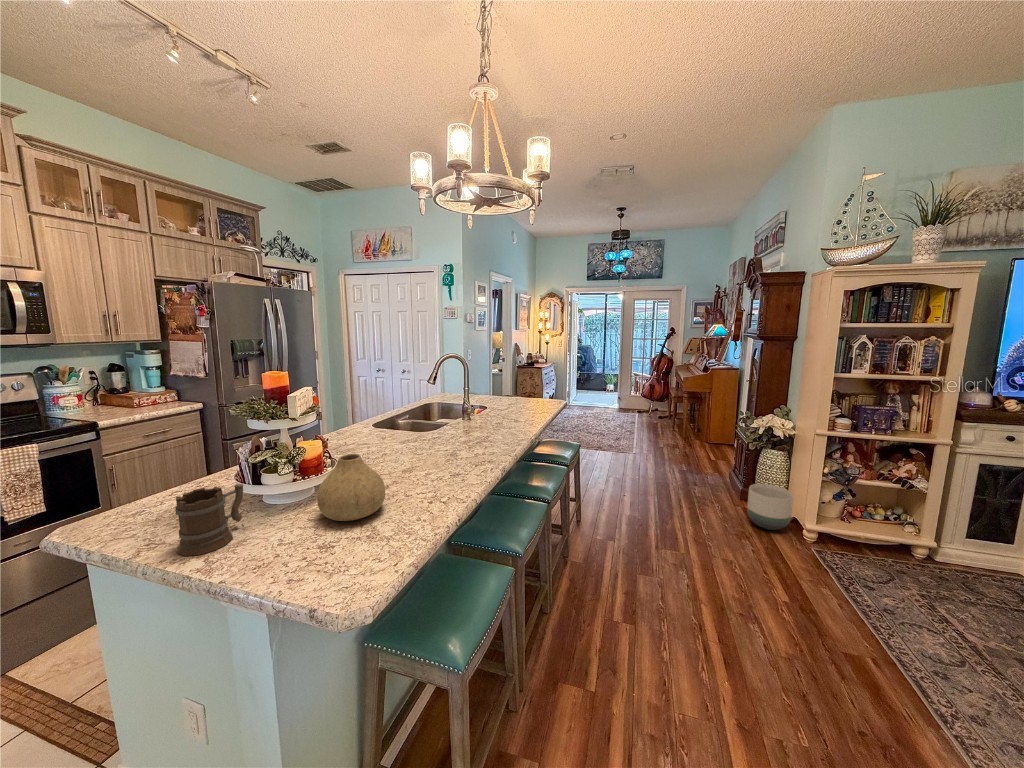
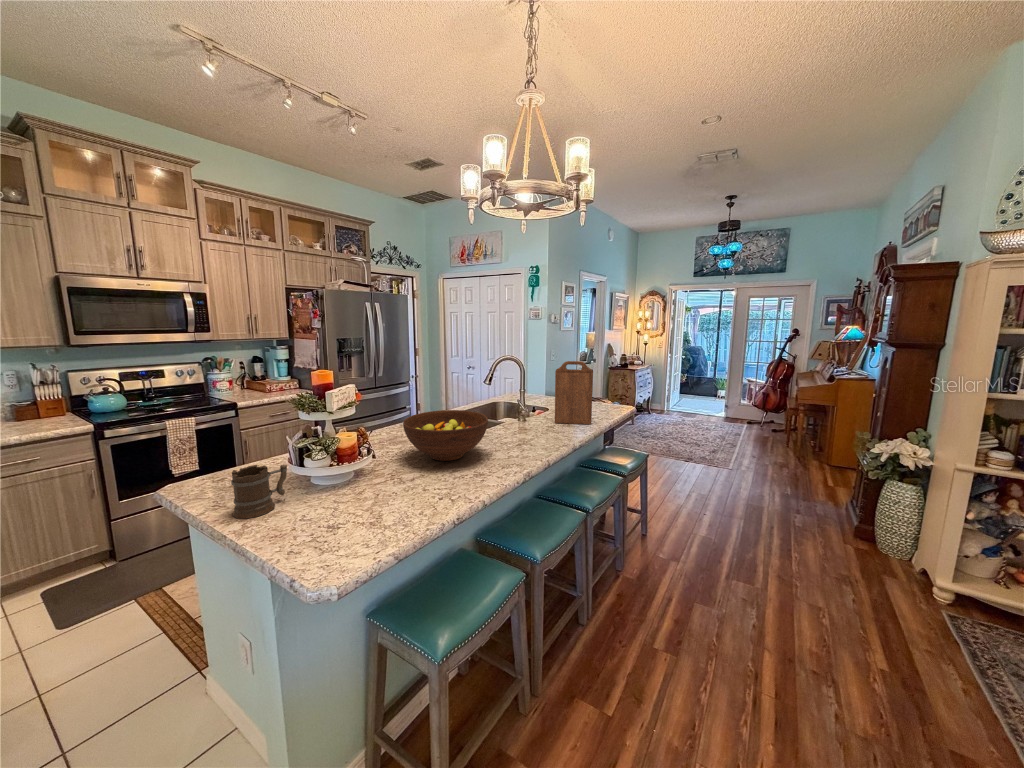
cutting board: none [502,356,539,419] -> present [555,361,593,424]
fruit bowl: none [363,410,456,465] -> present [403,410,488,461]
vase: present [317,454,385,521] -> none [341,448,400,506]
planter: present [747,484,793,530] -> none [856,522,922,581]

